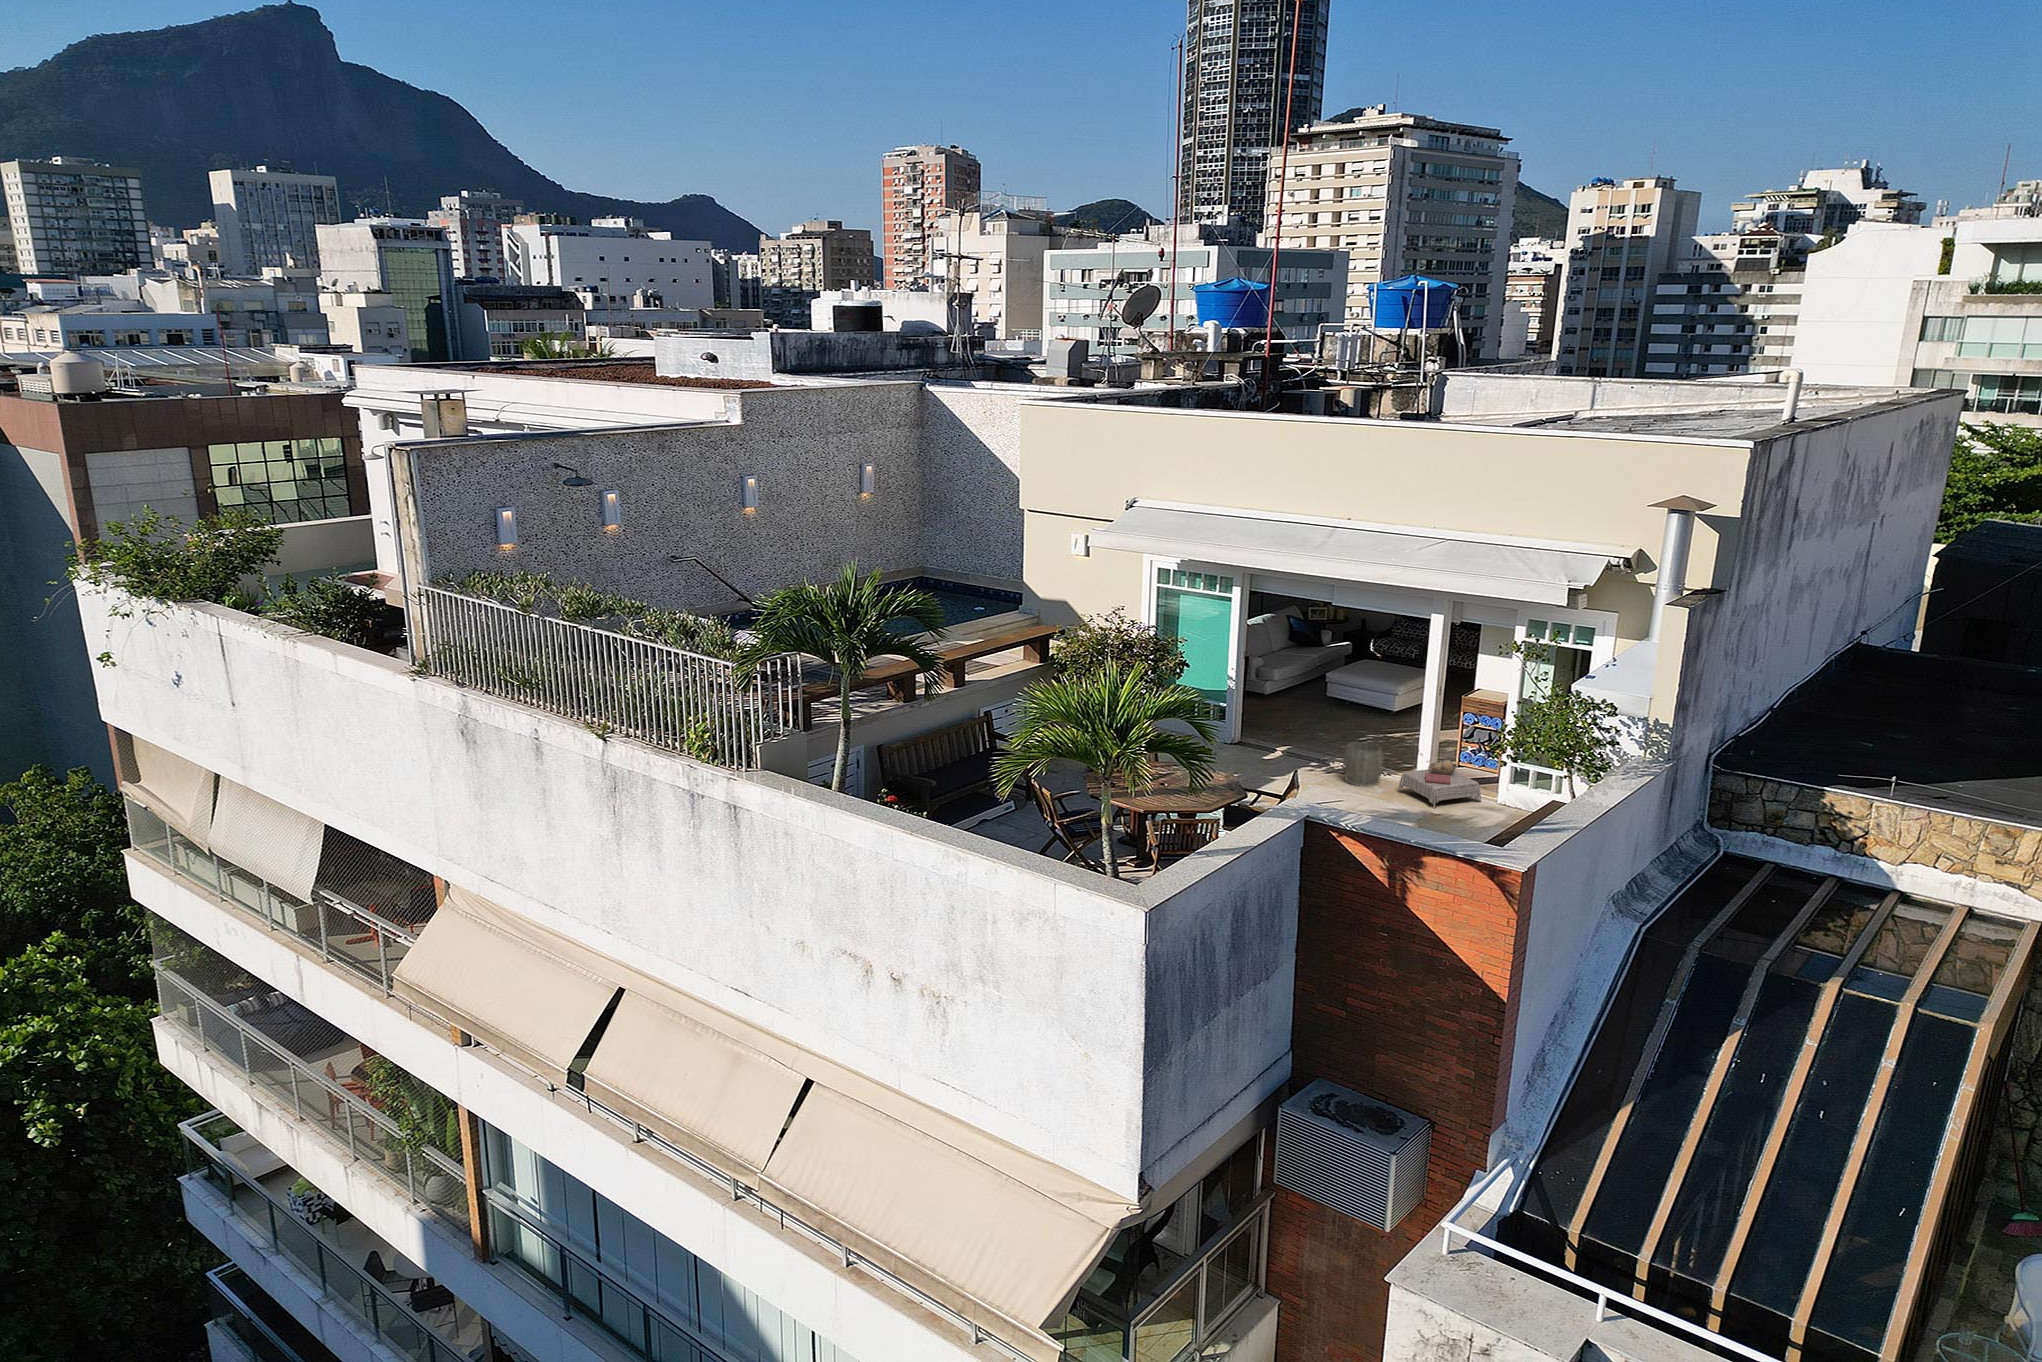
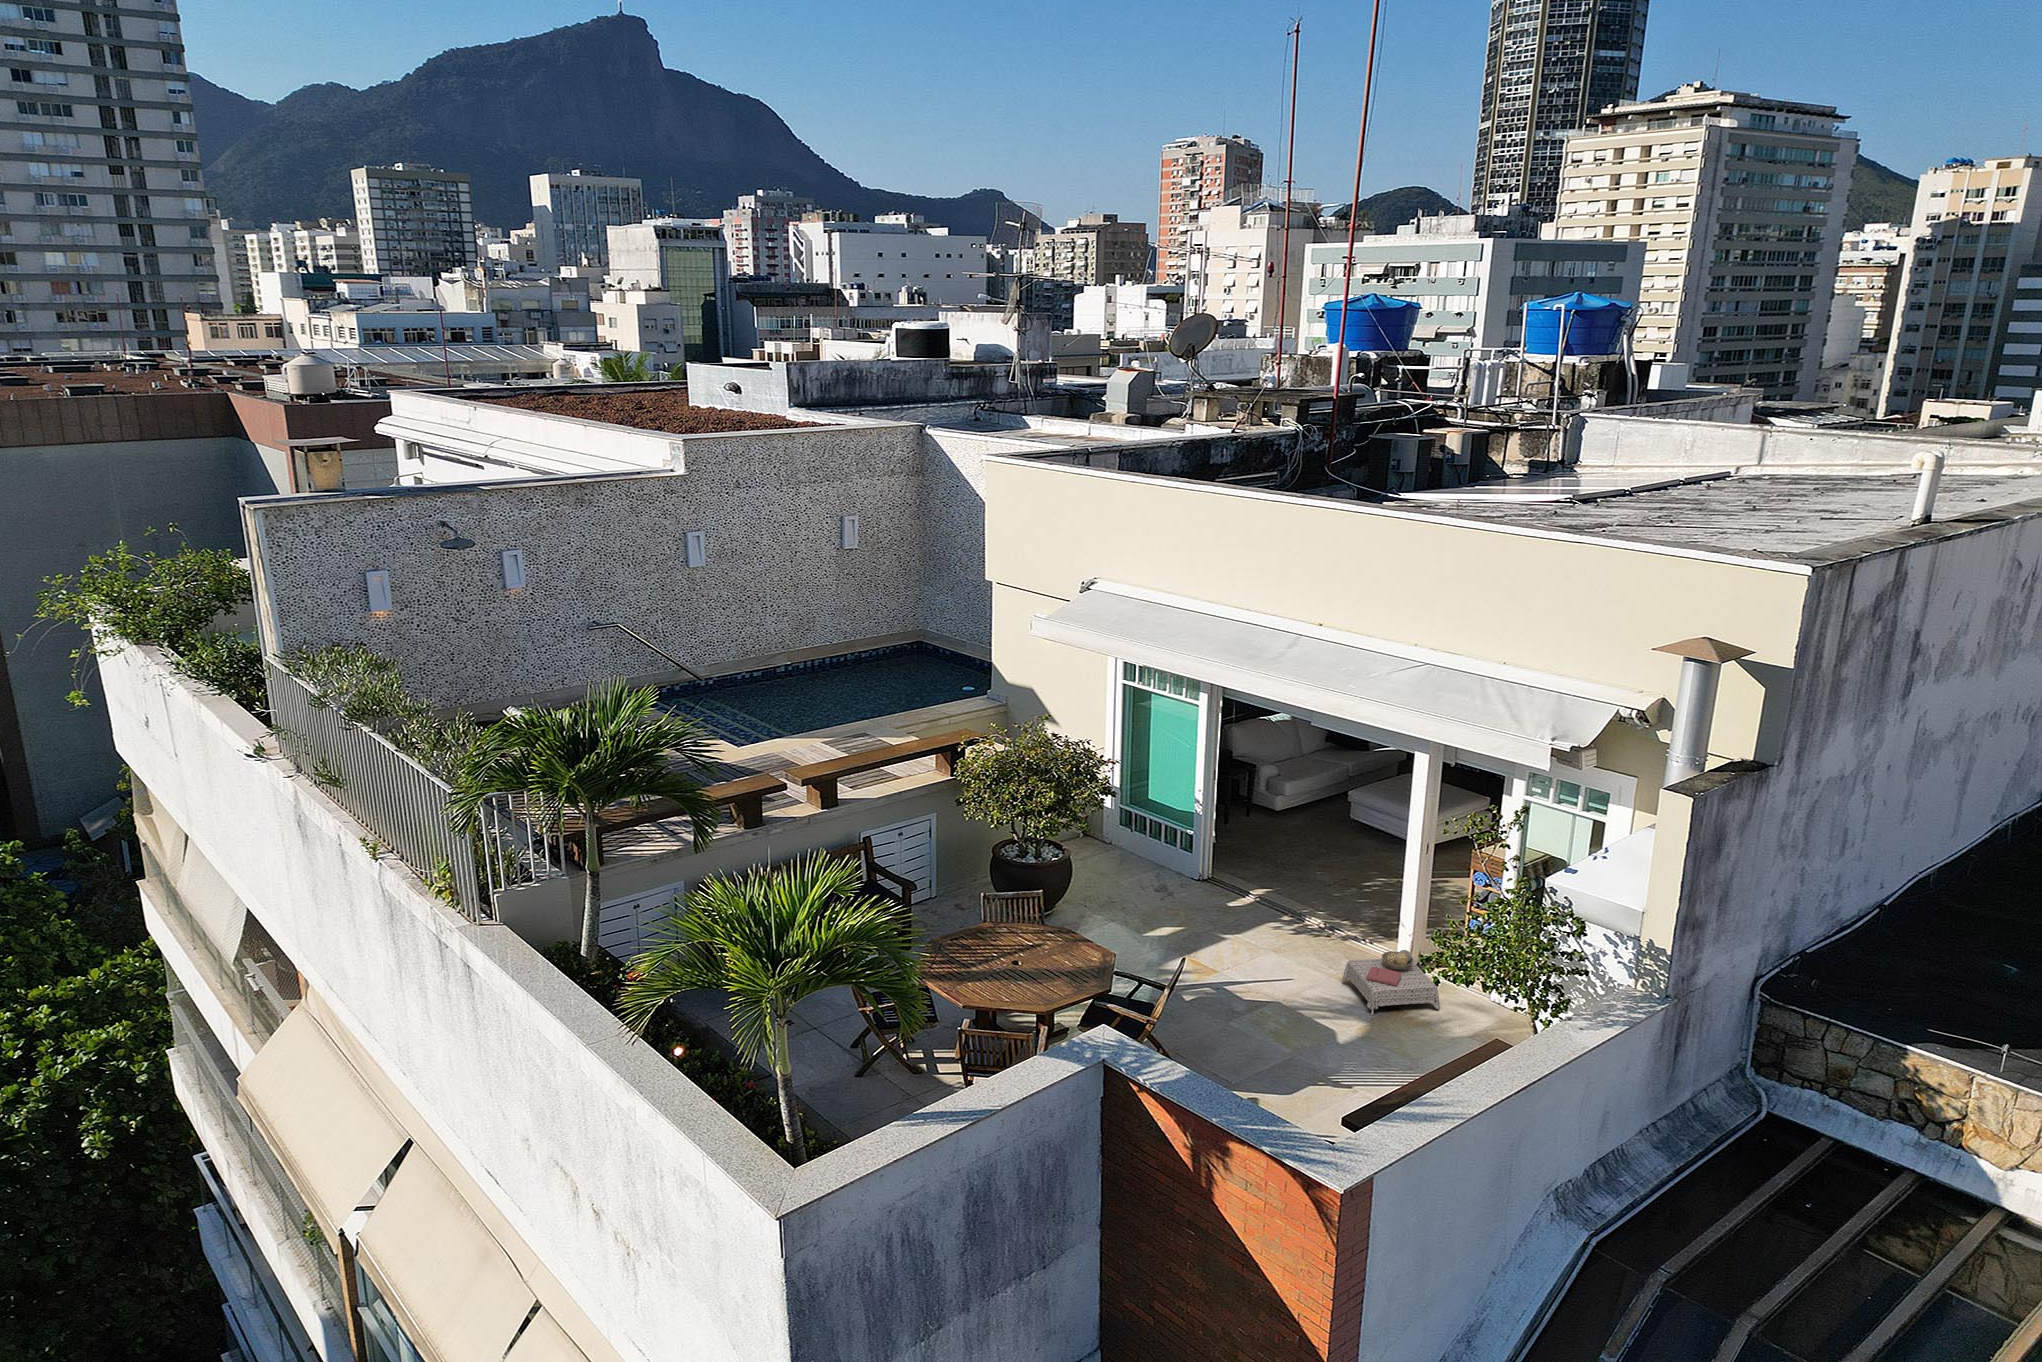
woven basket: present [1344,742,1383,787] -> none [1286,912,1332,971]

